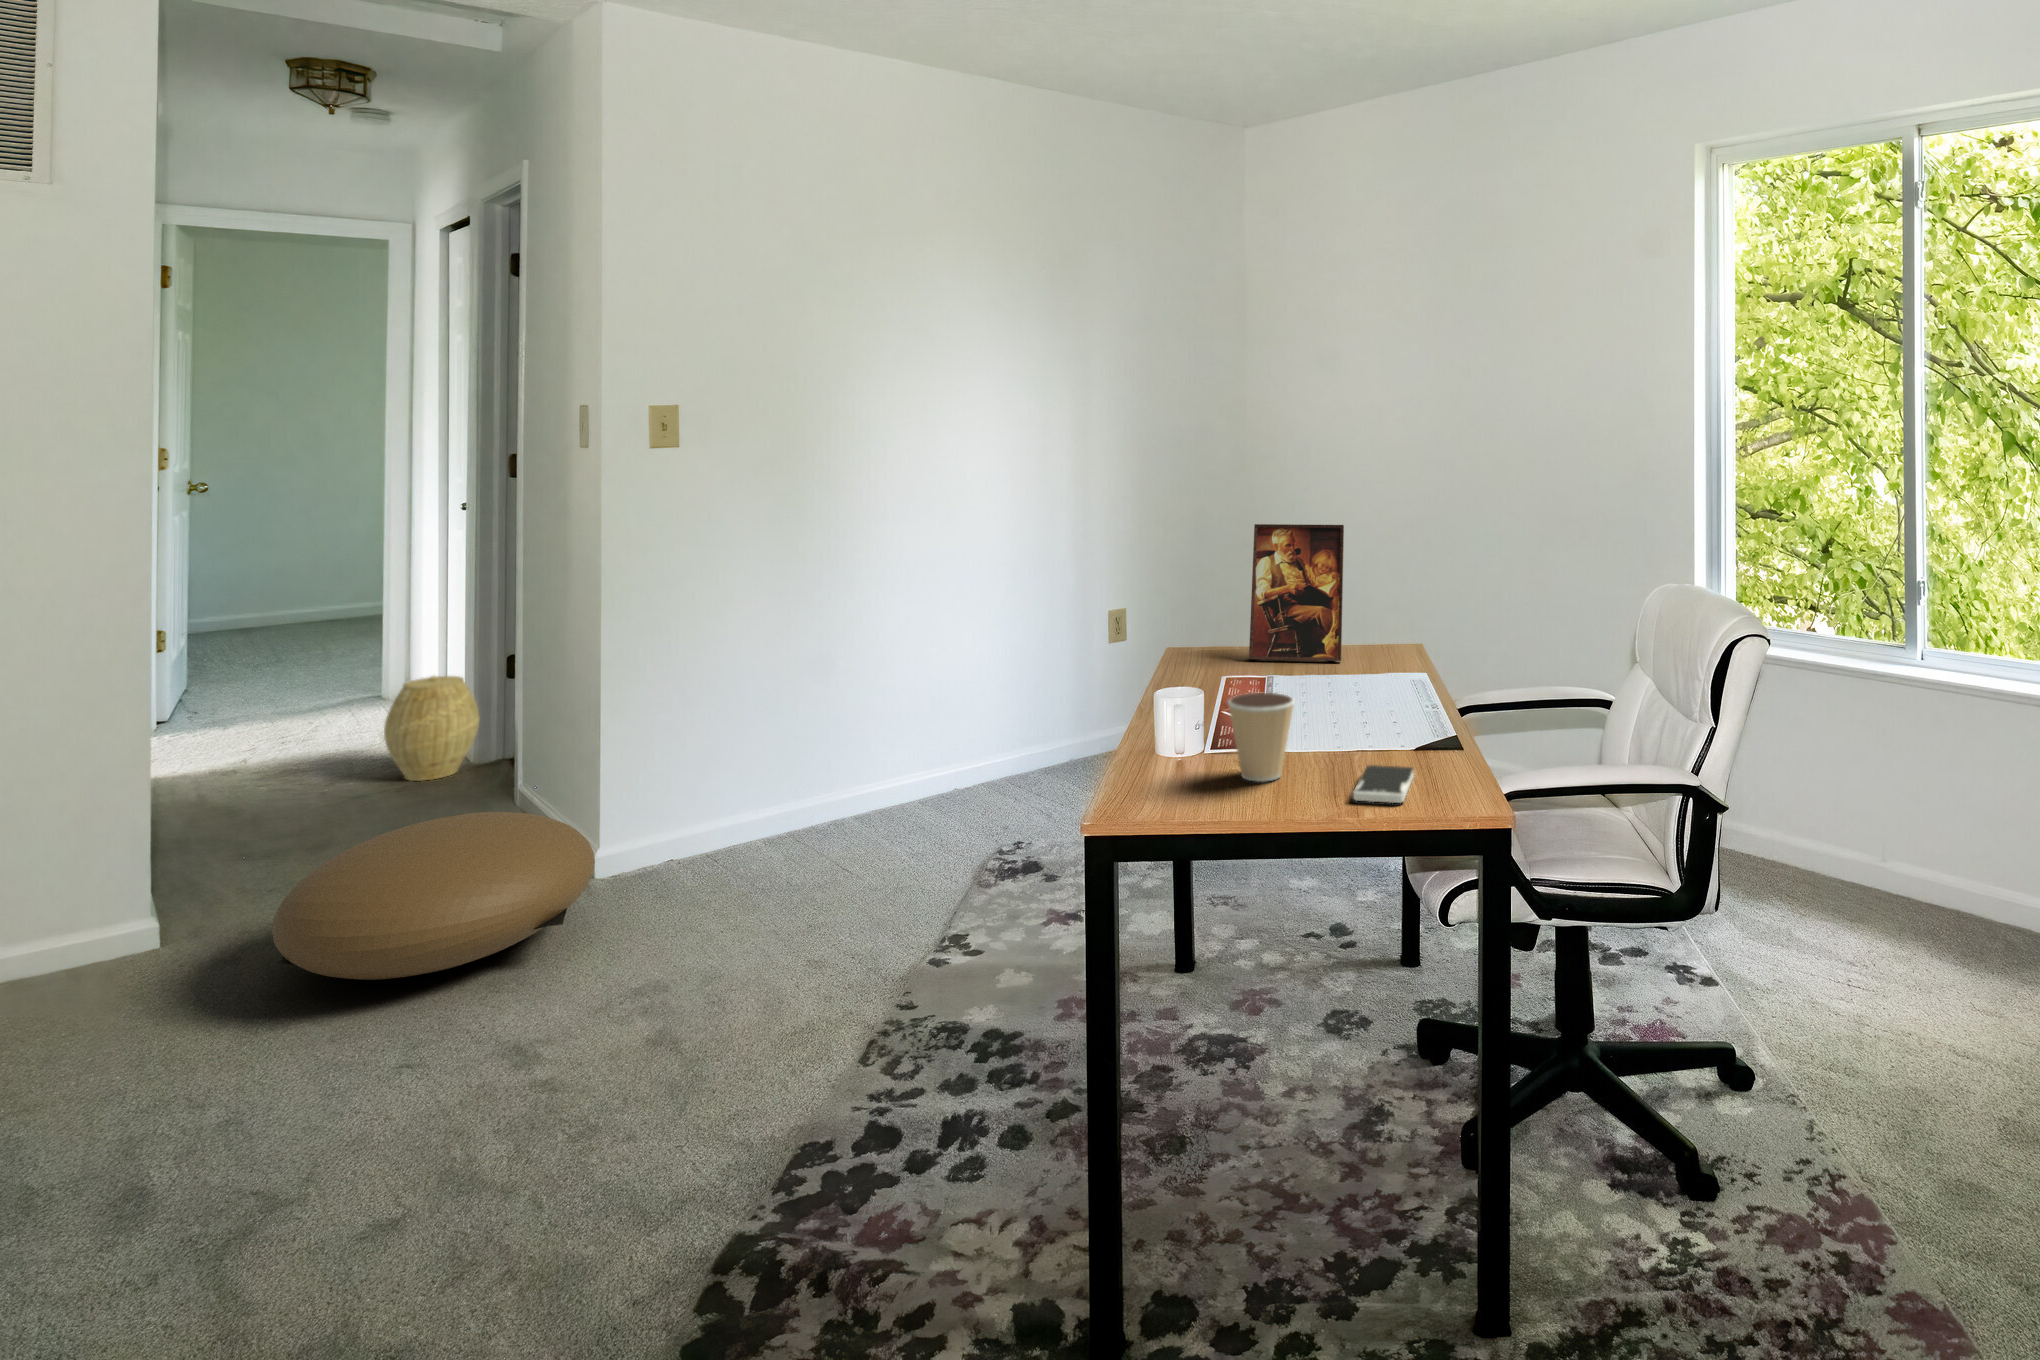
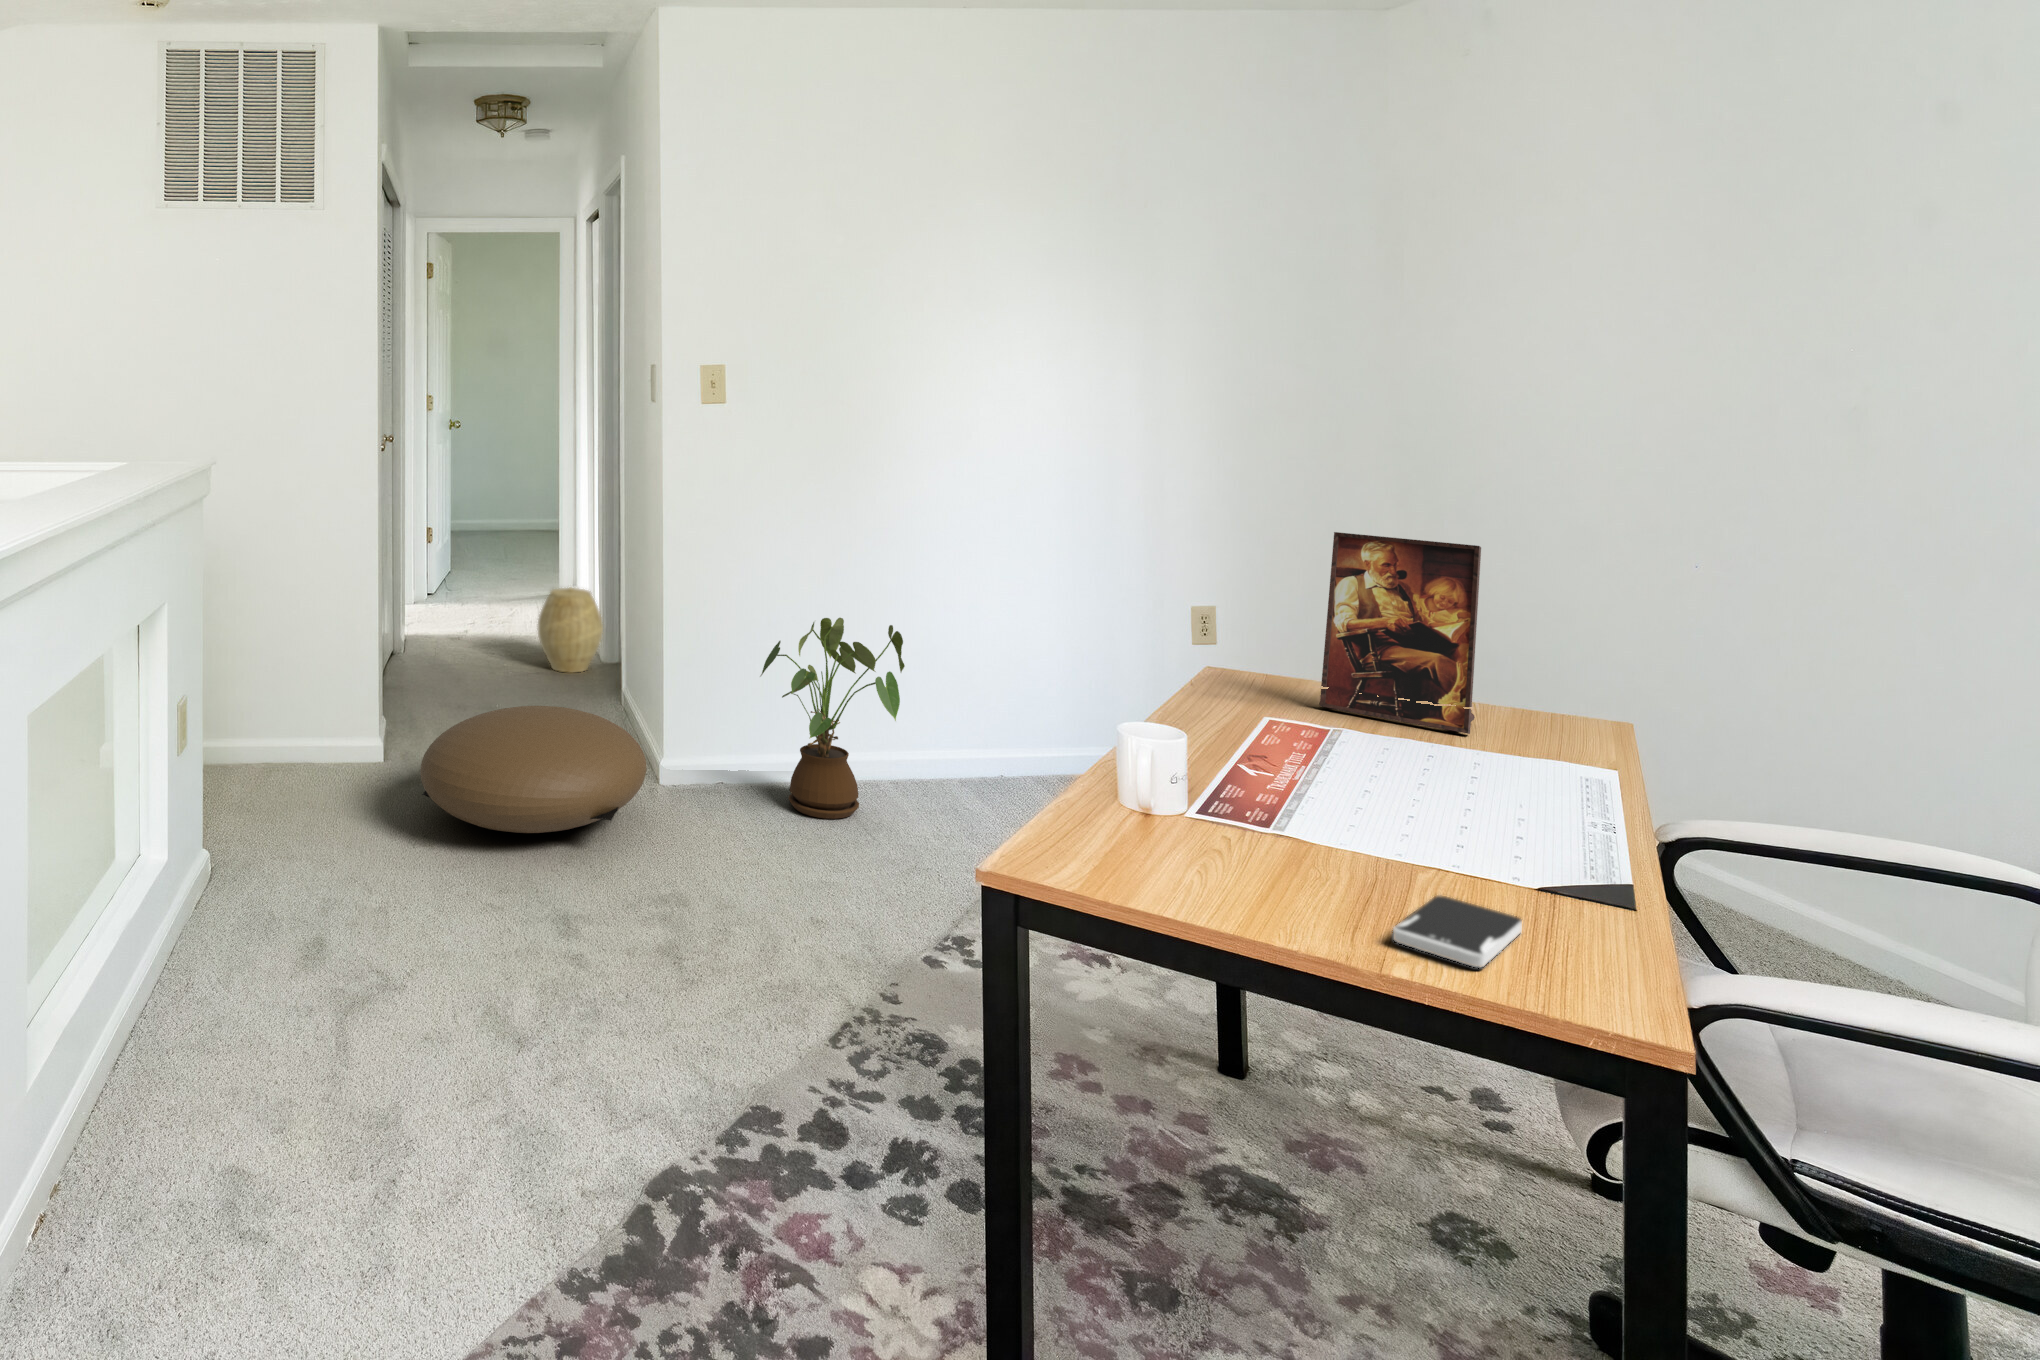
house plant: none [722,656,874,865] -> present [761,618,905,819]
coffee cup: present [1228,693,1295,782] -> none [1207,752,1315,878]

